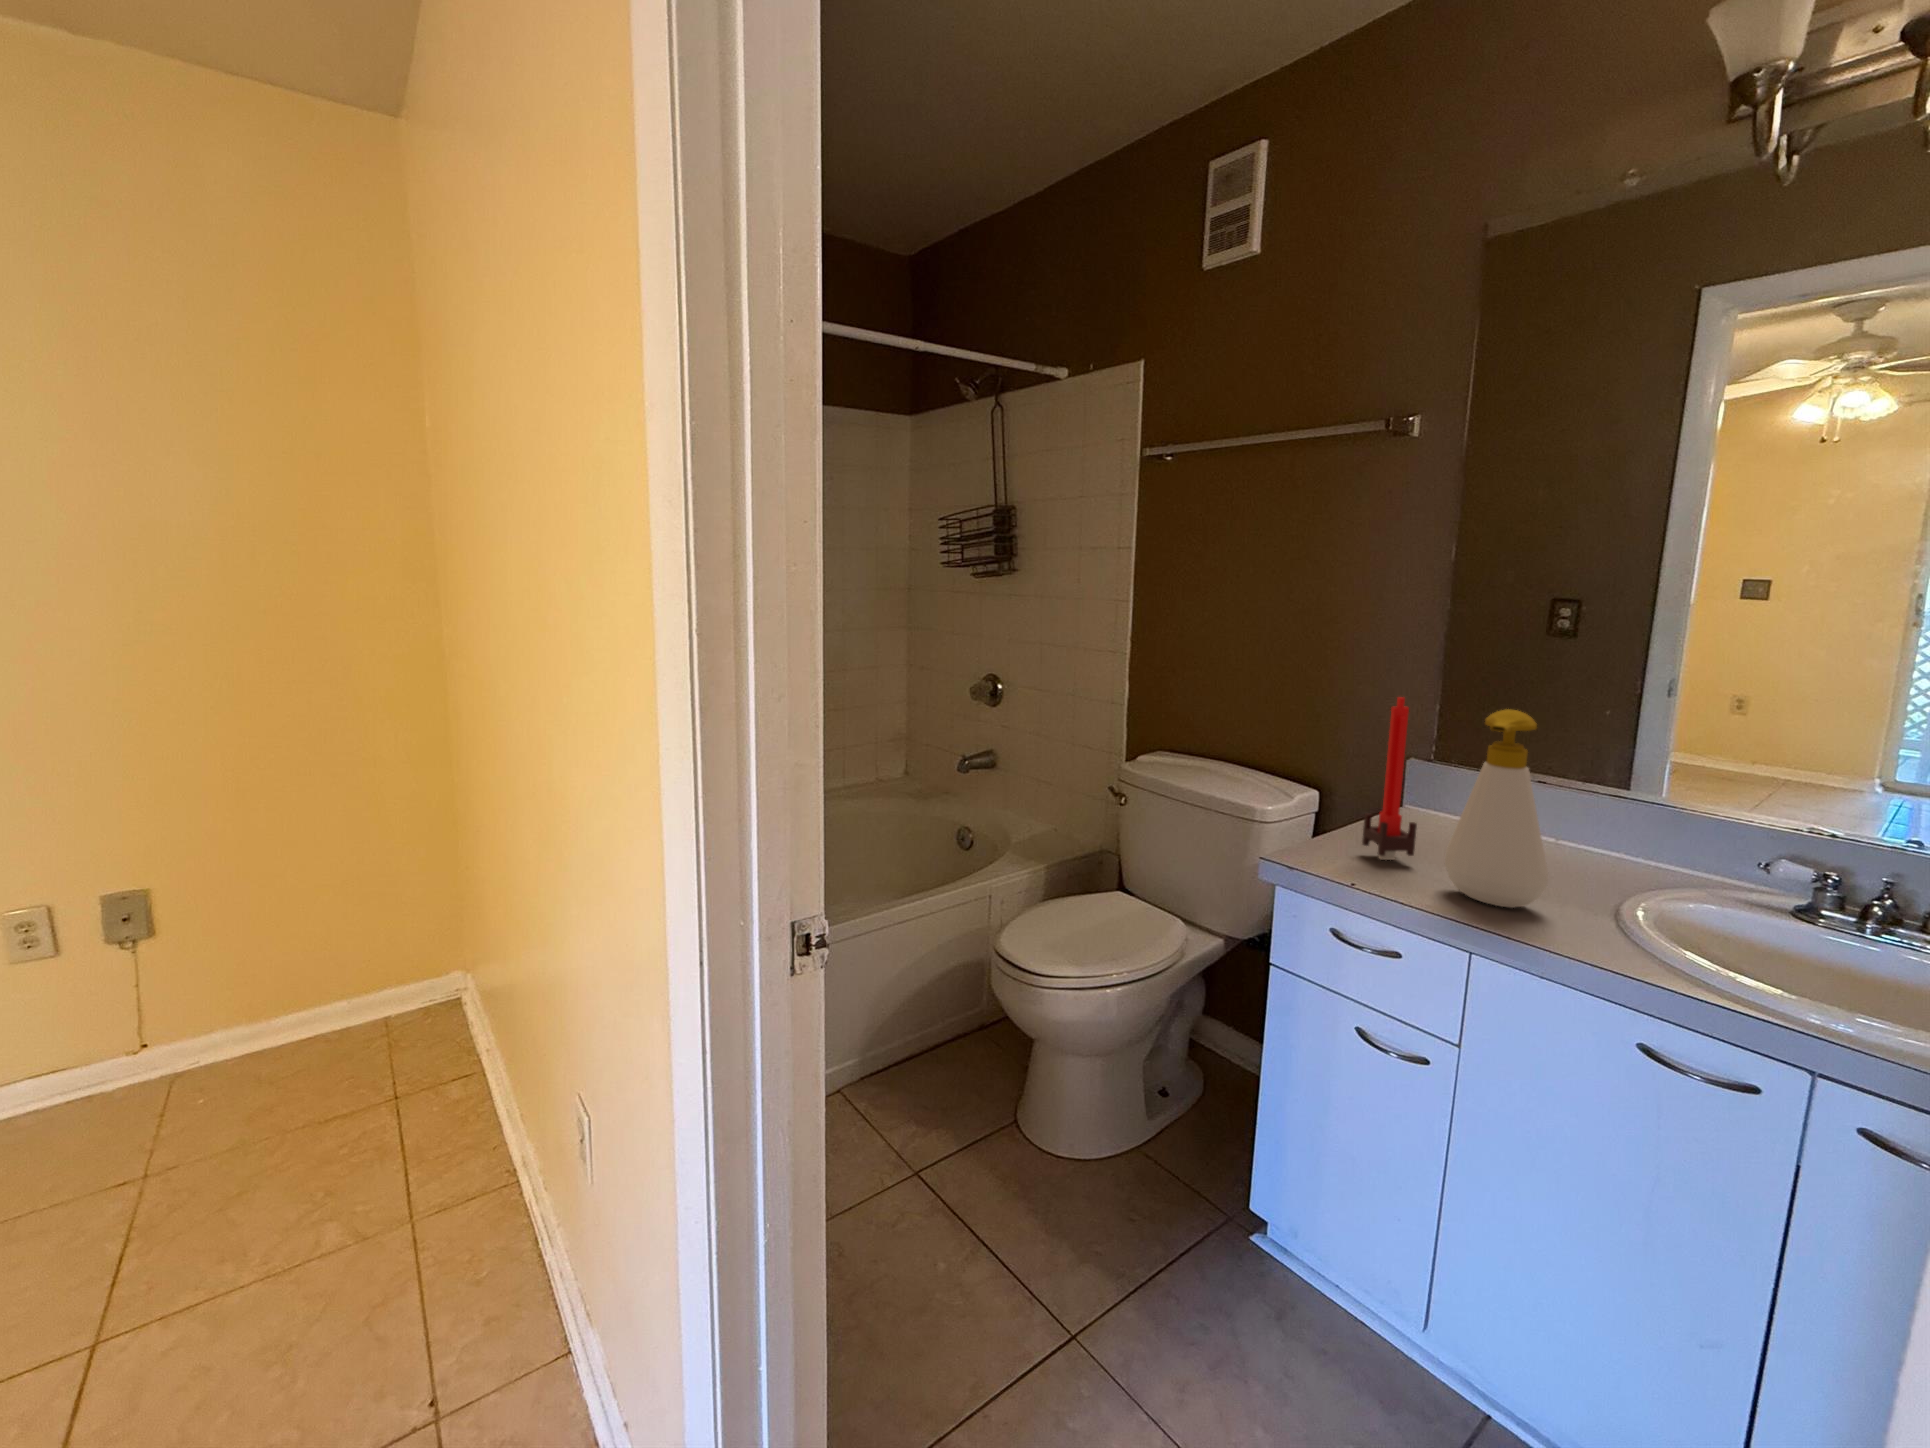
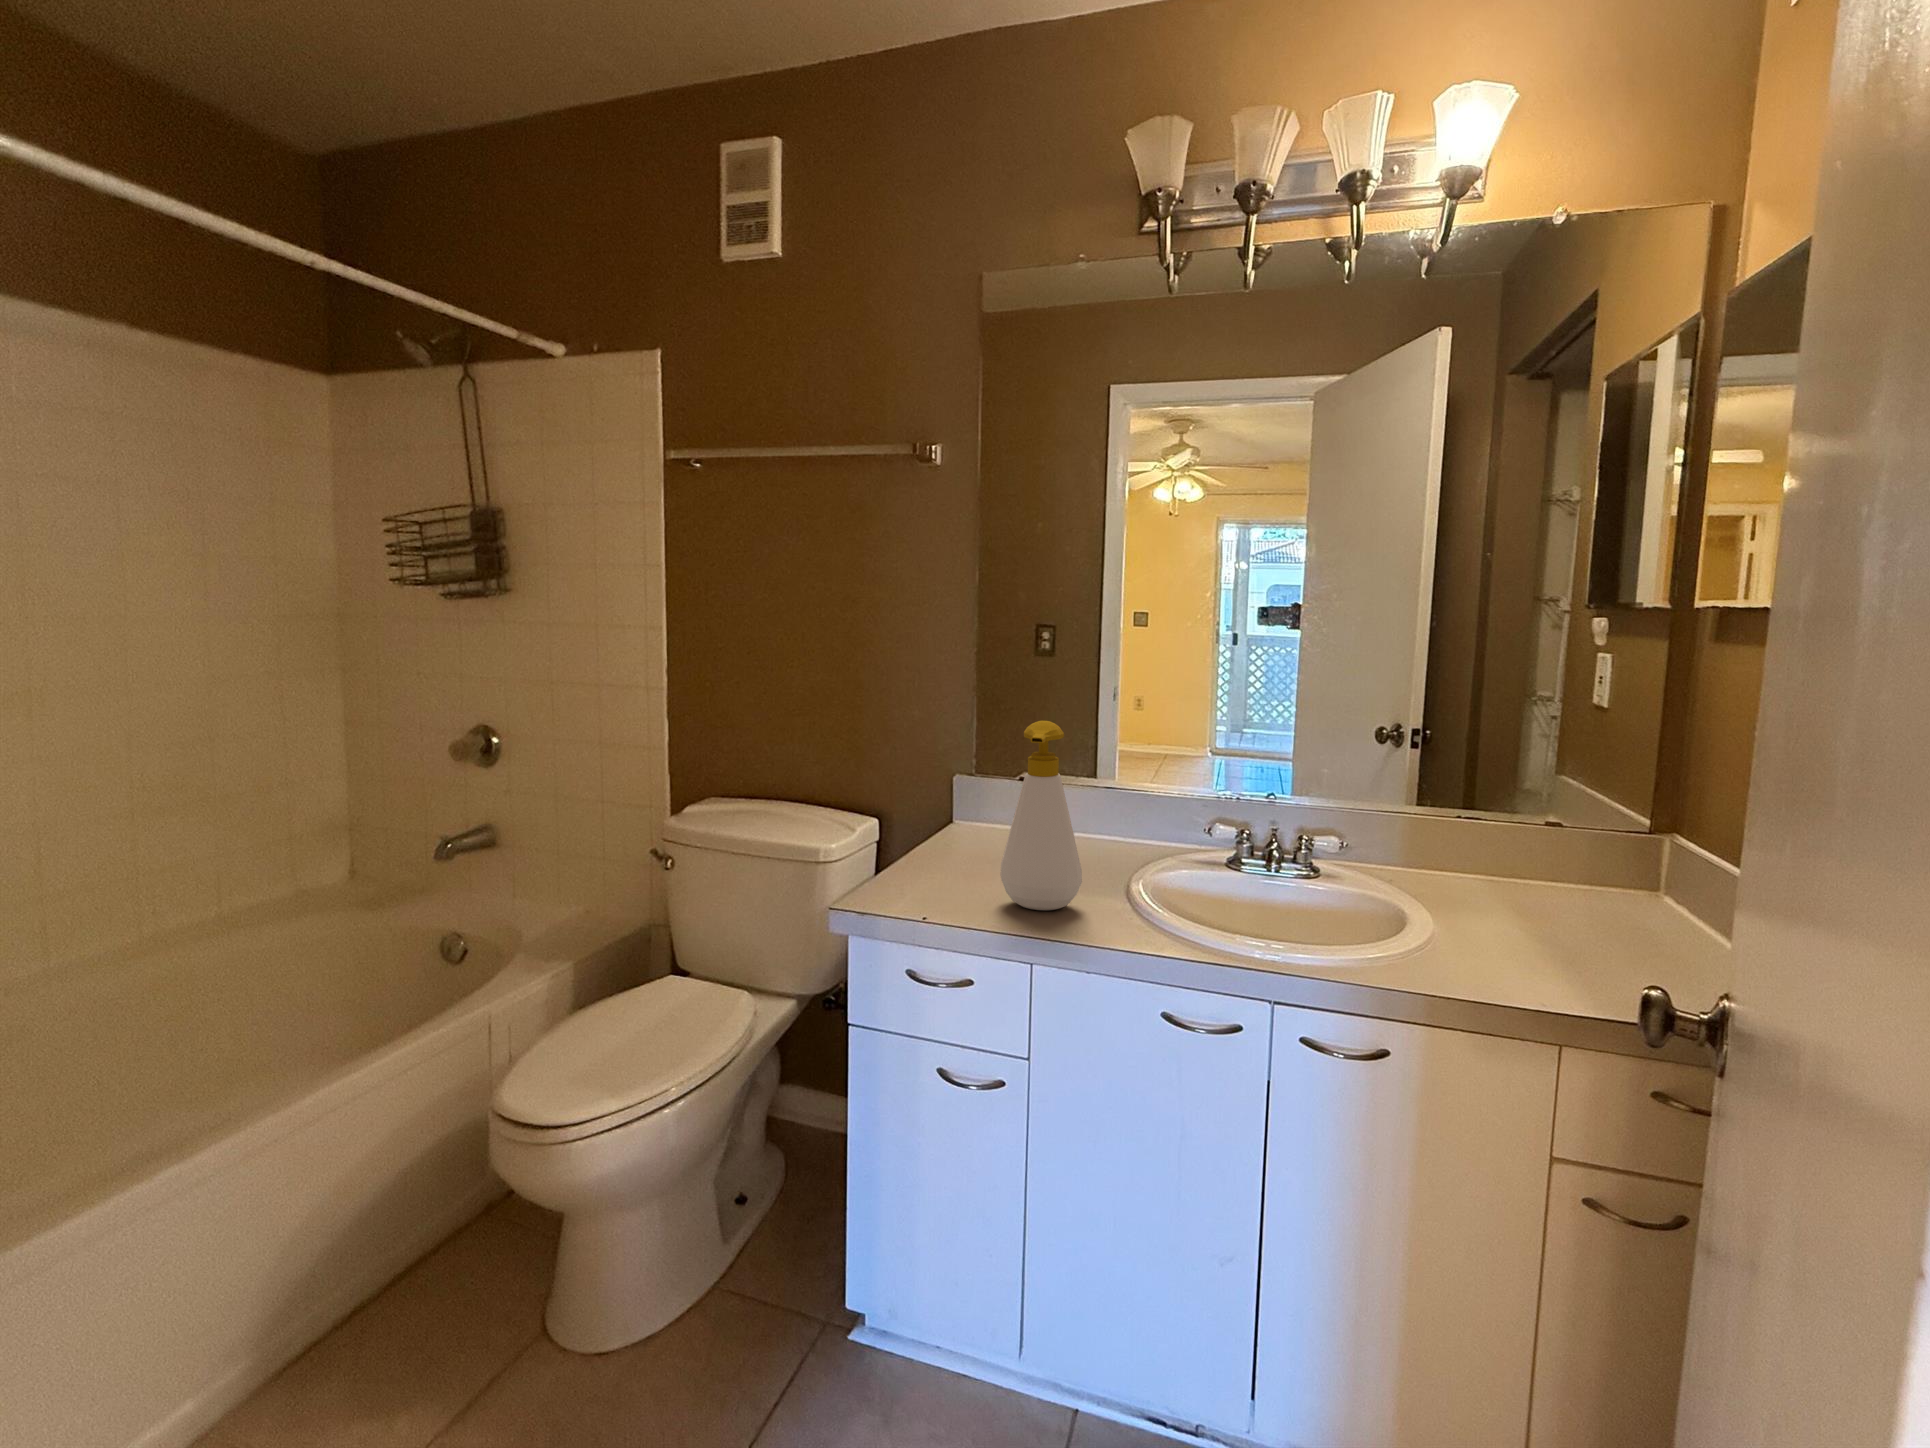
candle: present [1362,697,1417,860] -> none [926,716,973,884]

